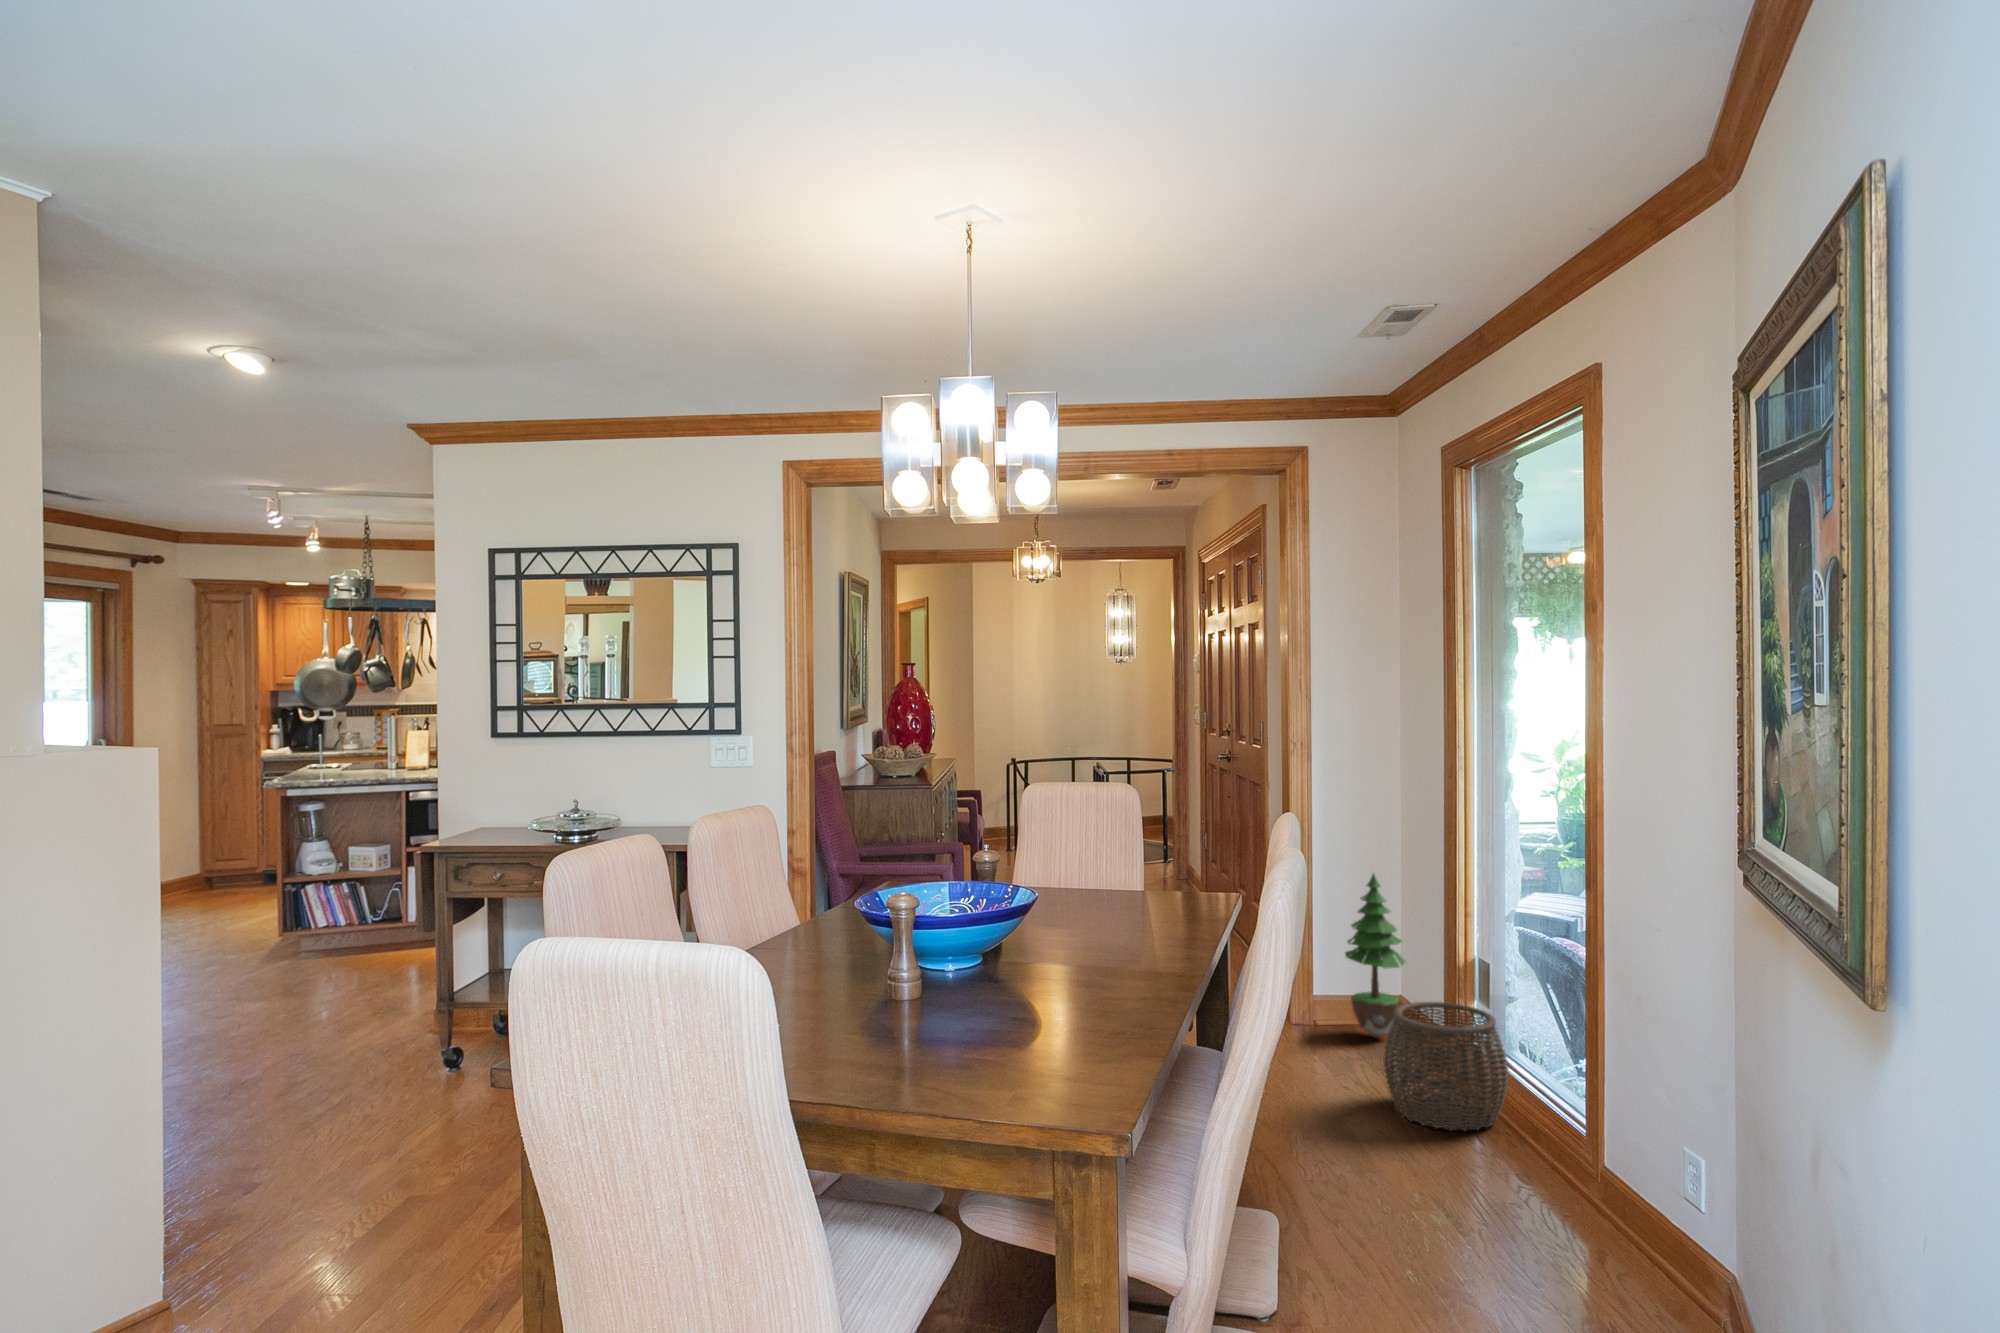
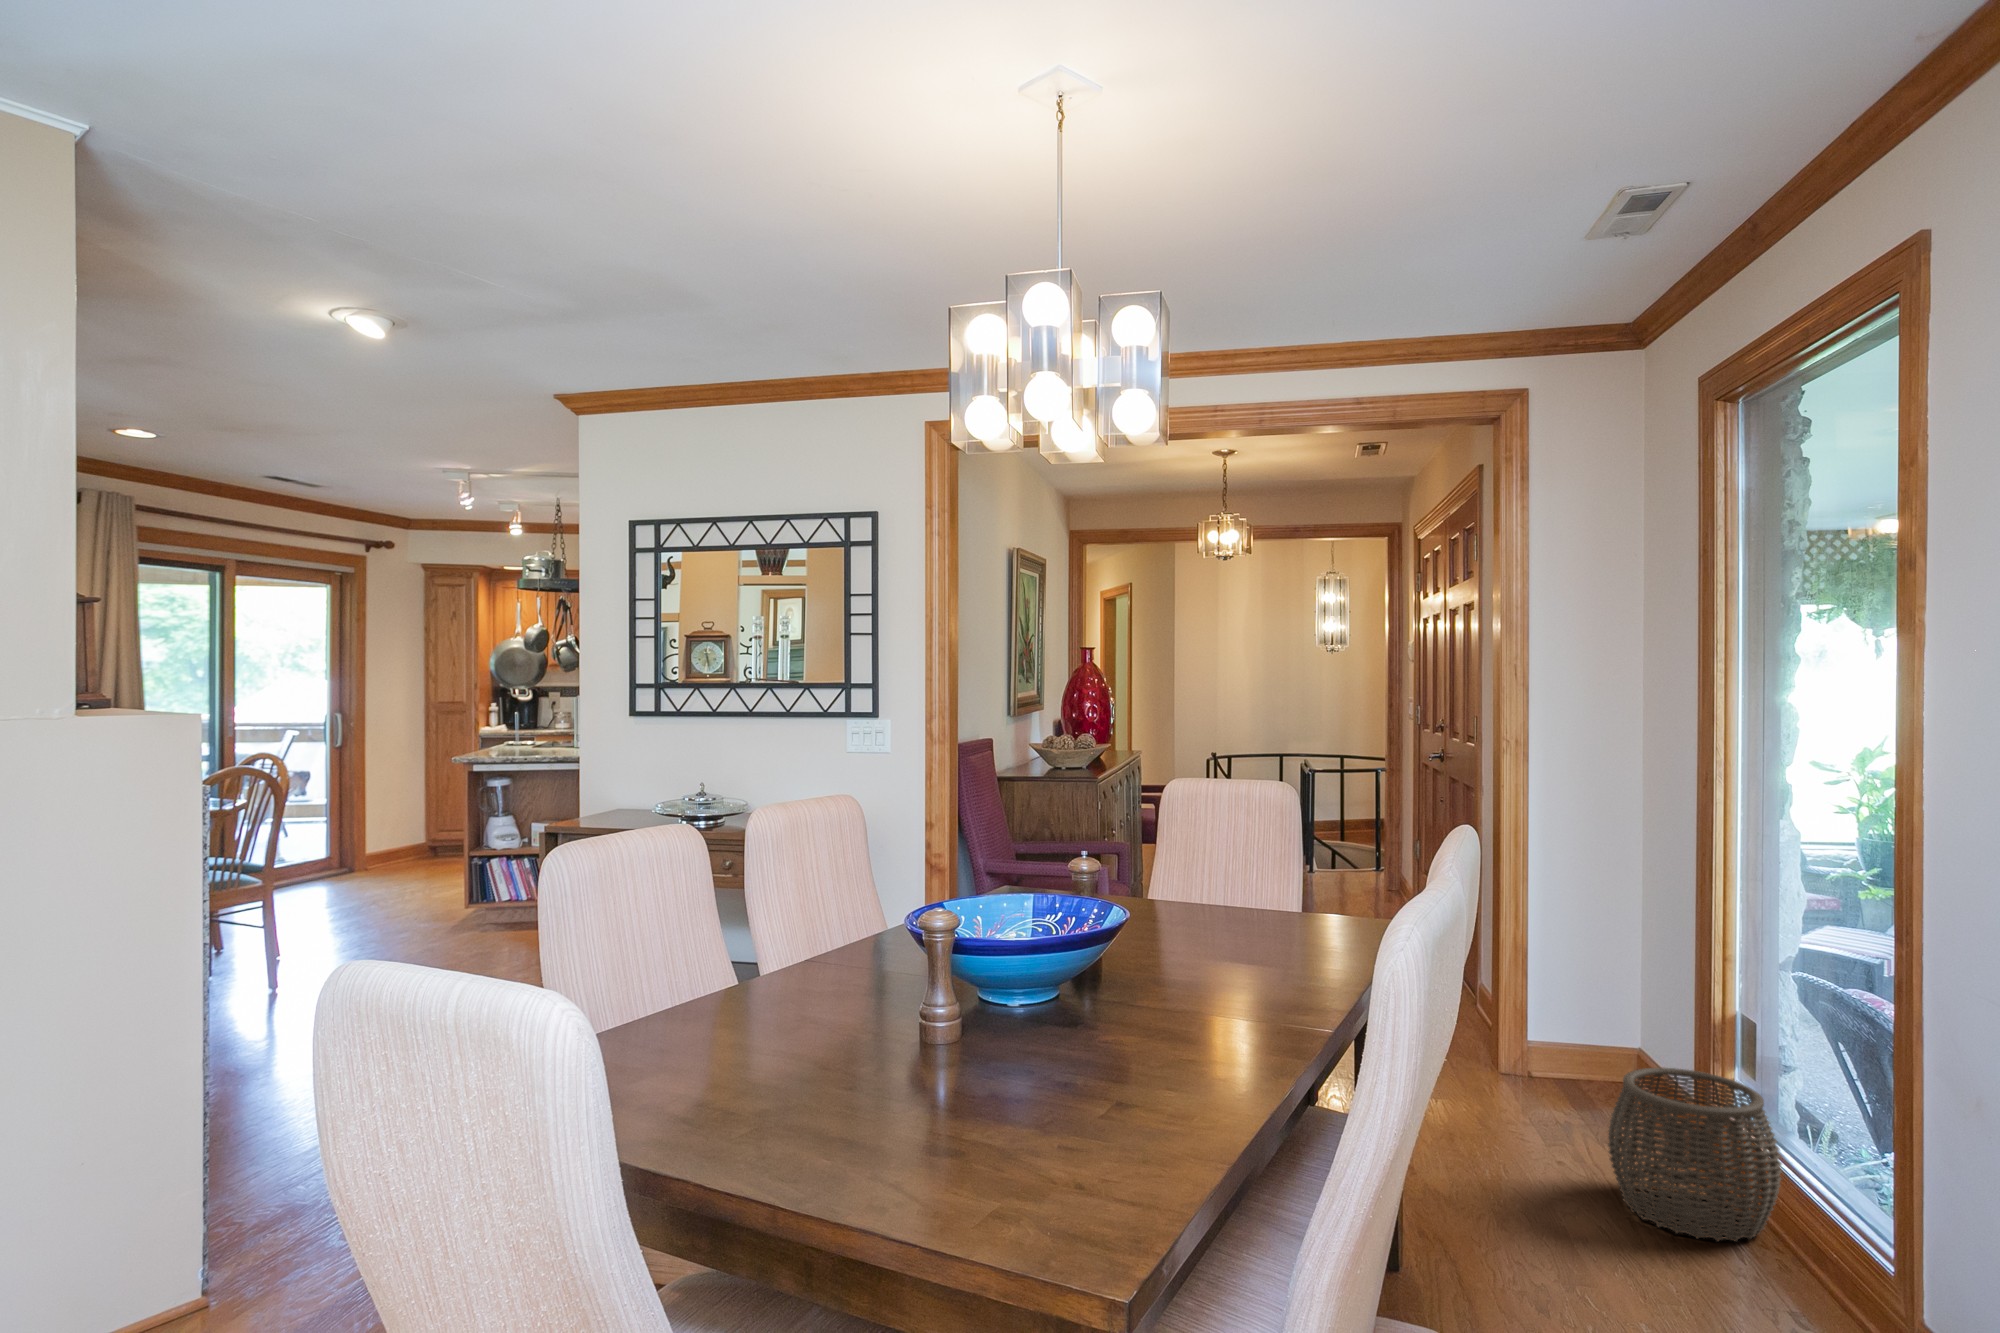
potted tree: present [1345,874,1406,1037] -> none [1566,899,1647,1101]

